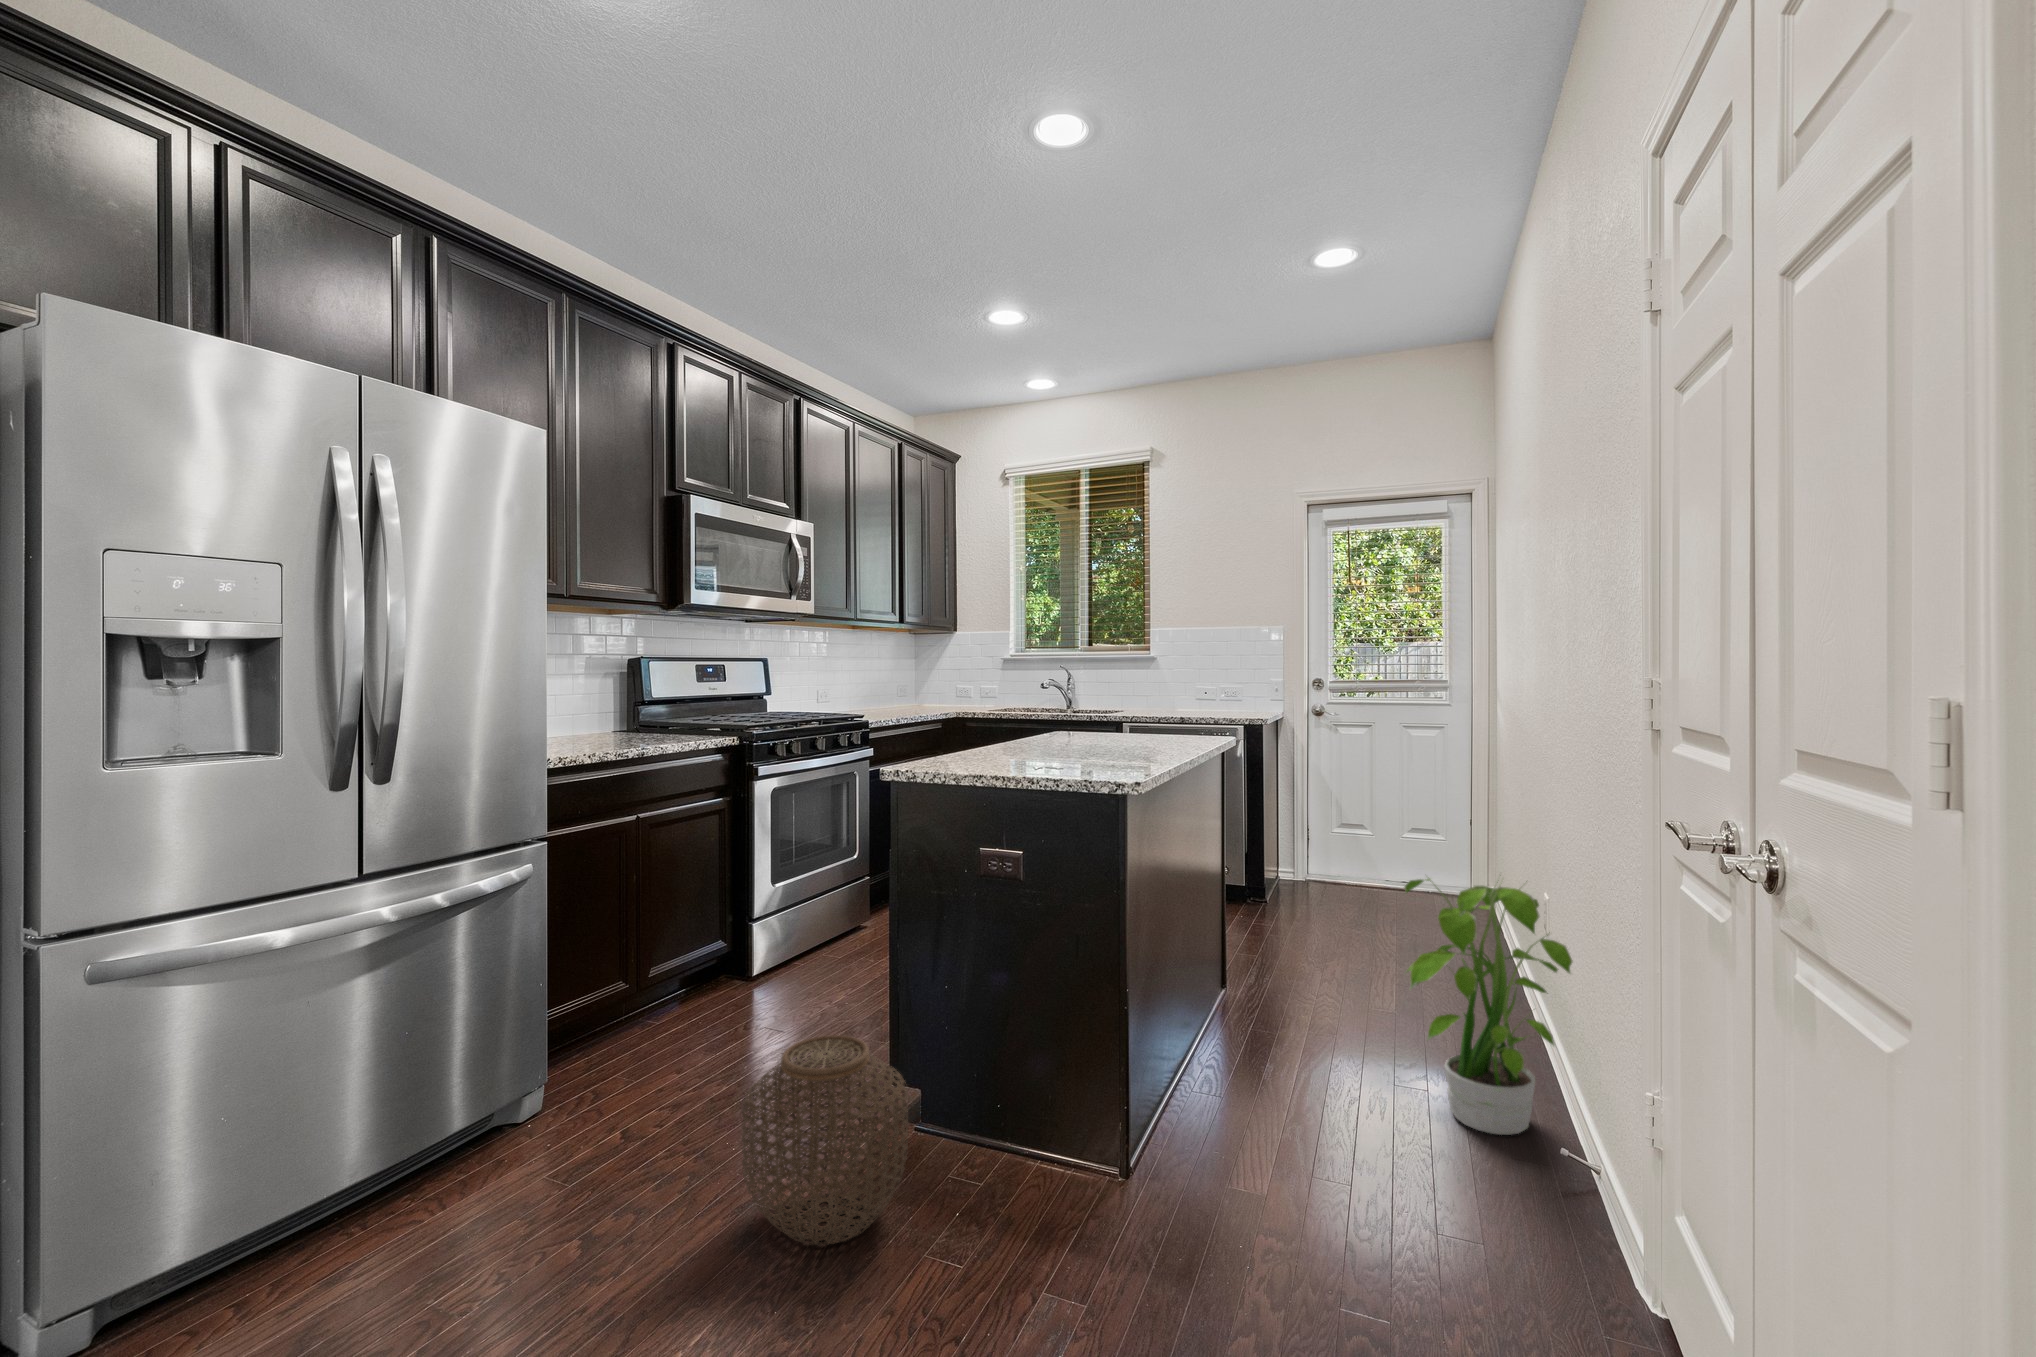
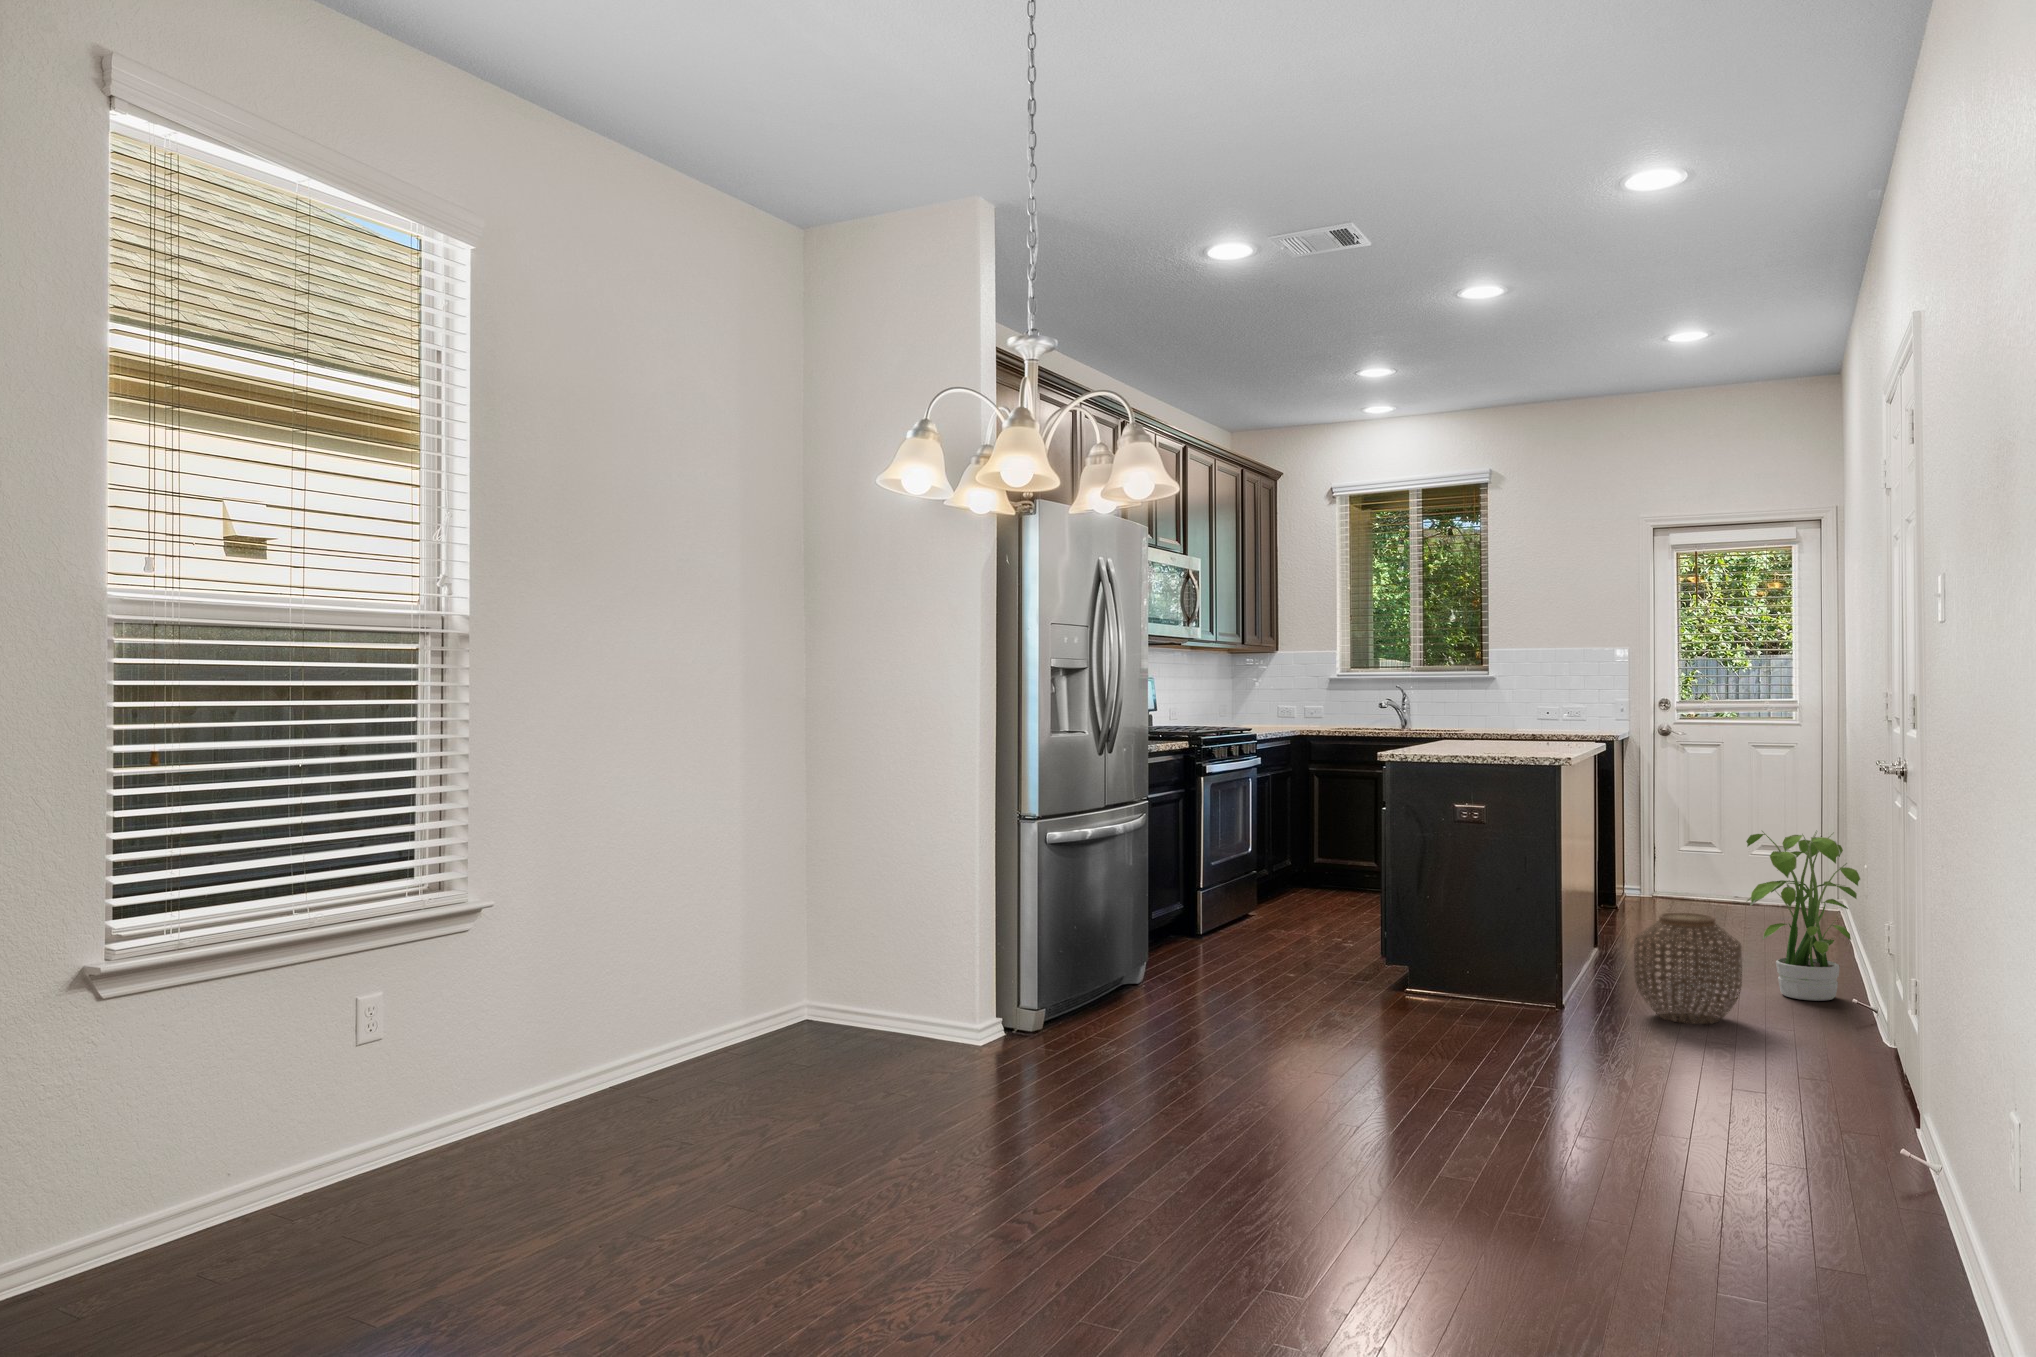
woven basket: present [742,1035,908,1245] -> present [1634,913,1742,1024]

